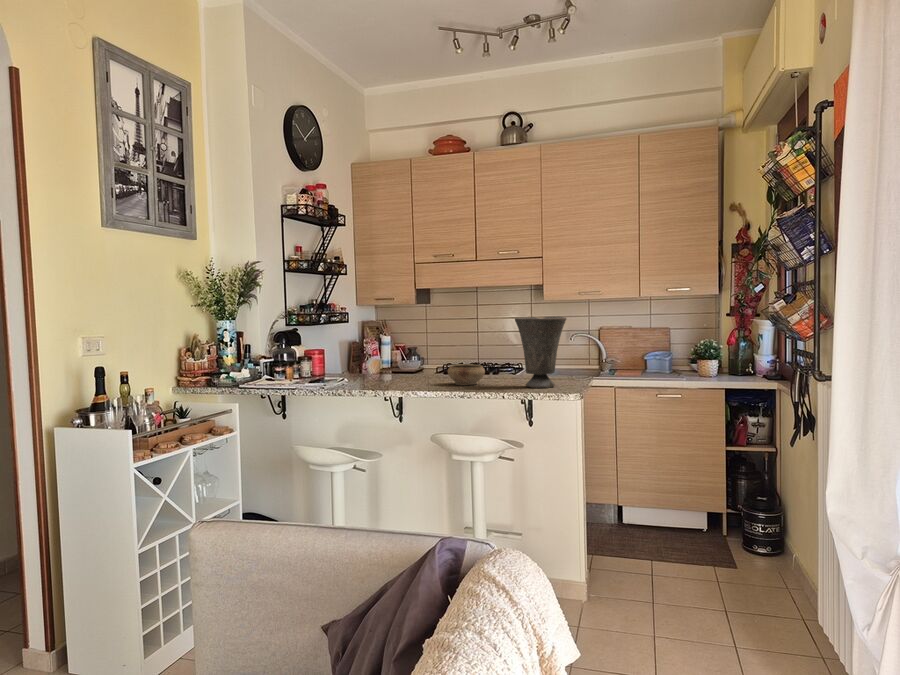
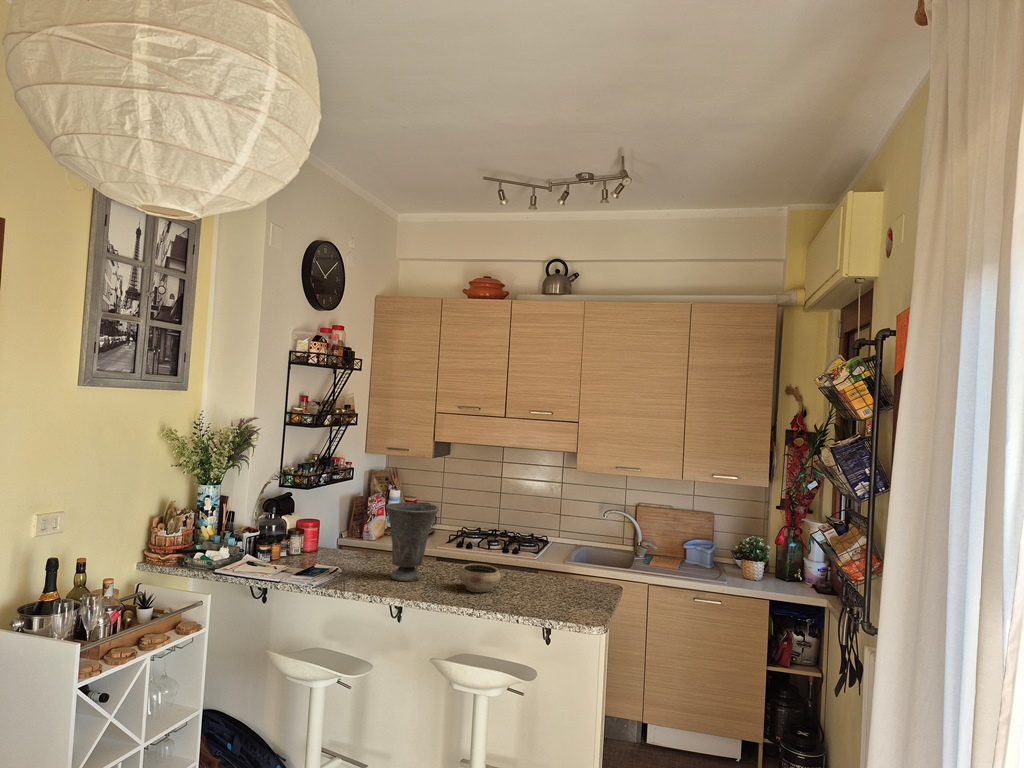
vase: present [515,316,566,388] -> present [386,502,439,582]

